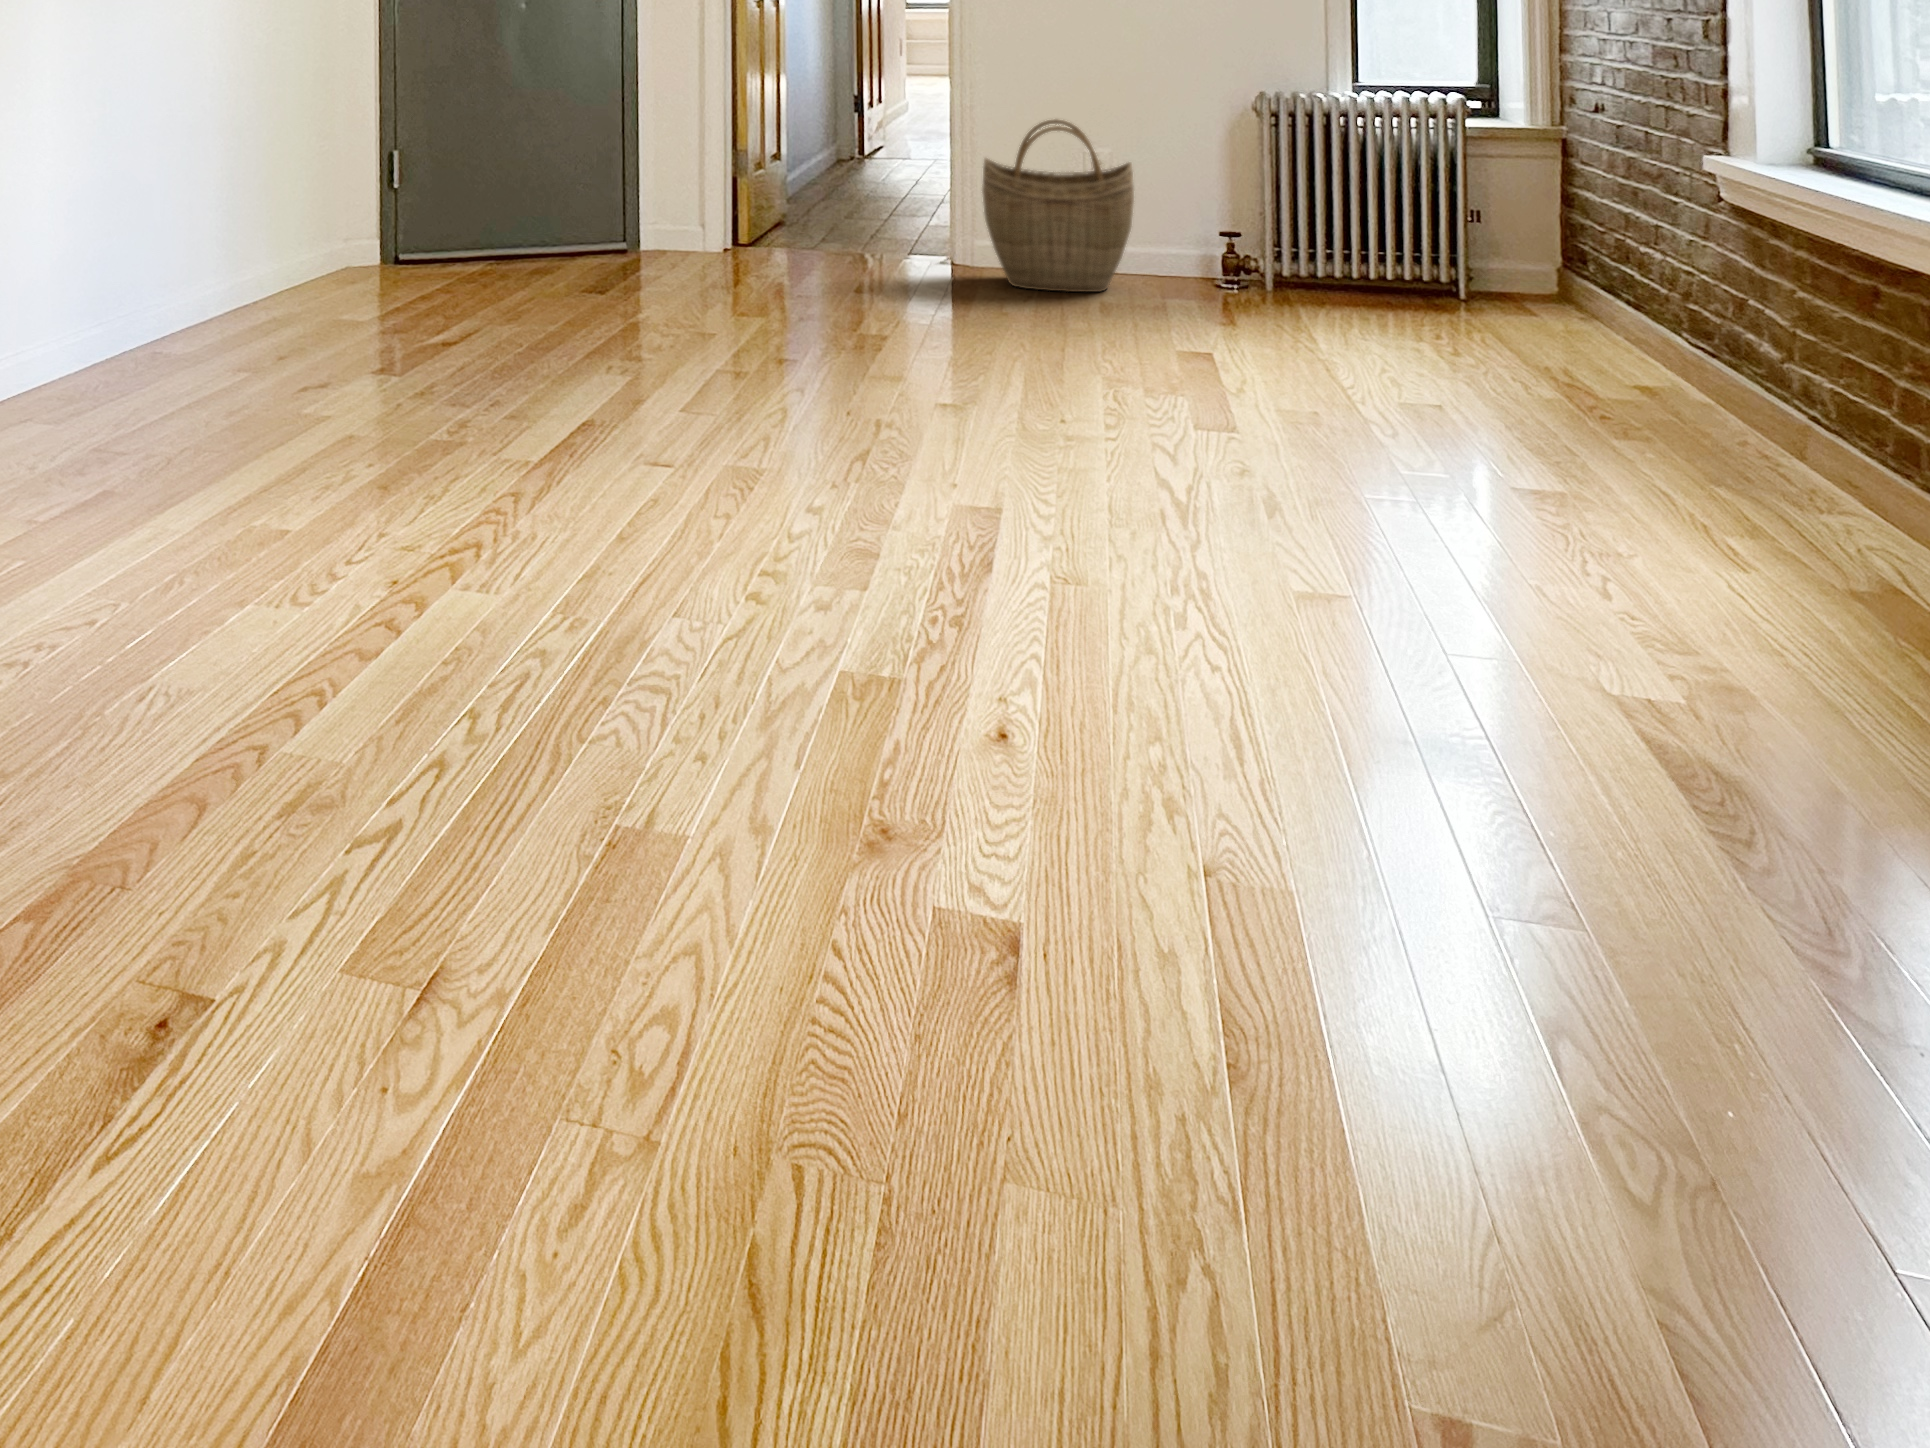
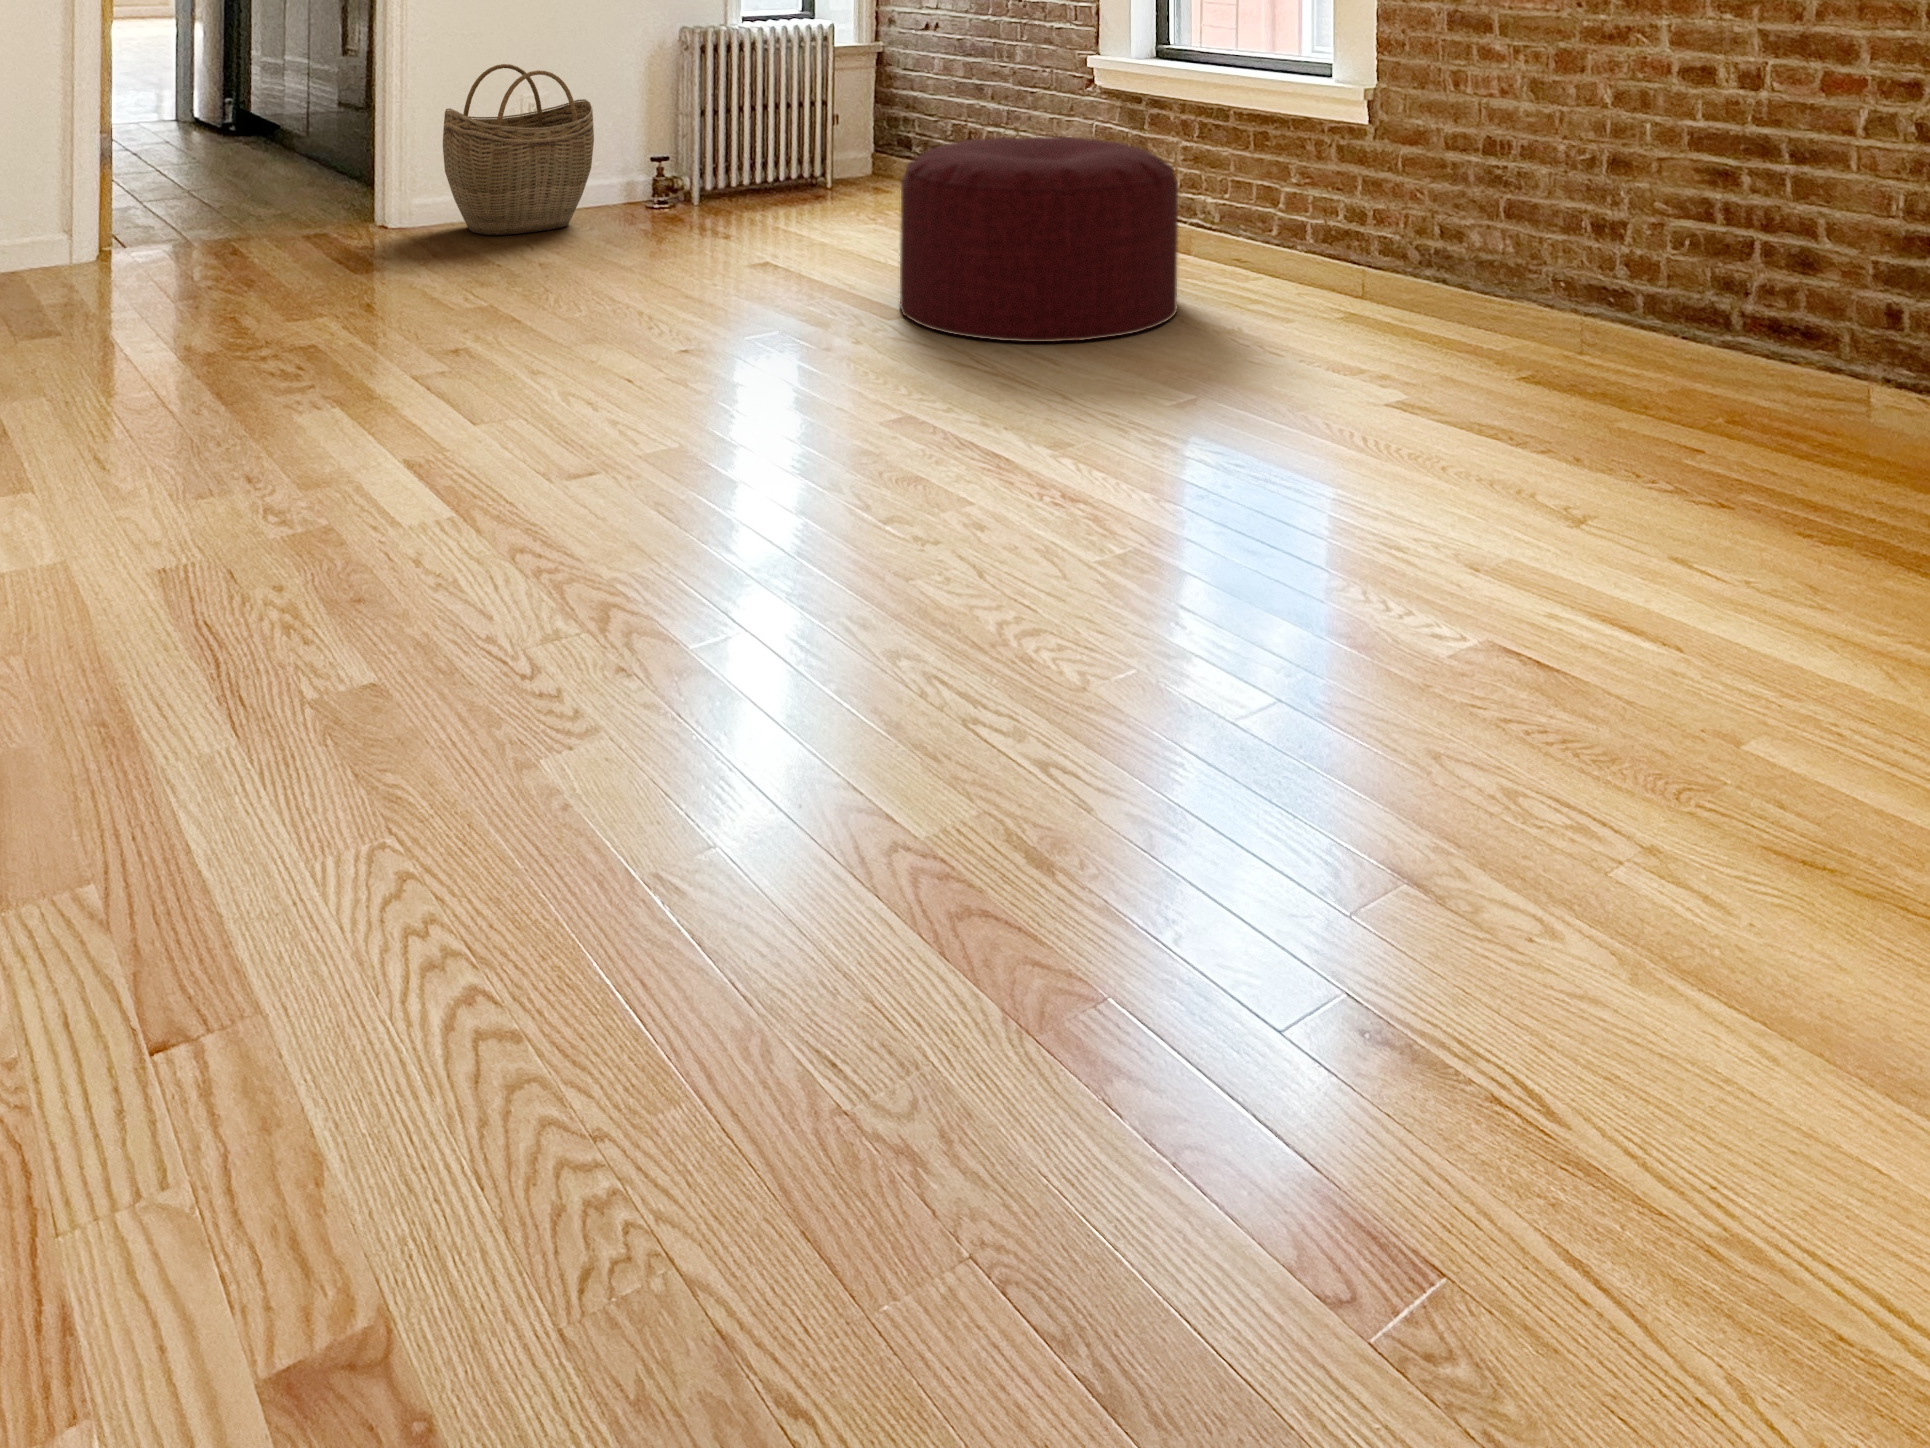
ottoman: none [1214,240,1629,526] -> present [900,137,1178,342]

